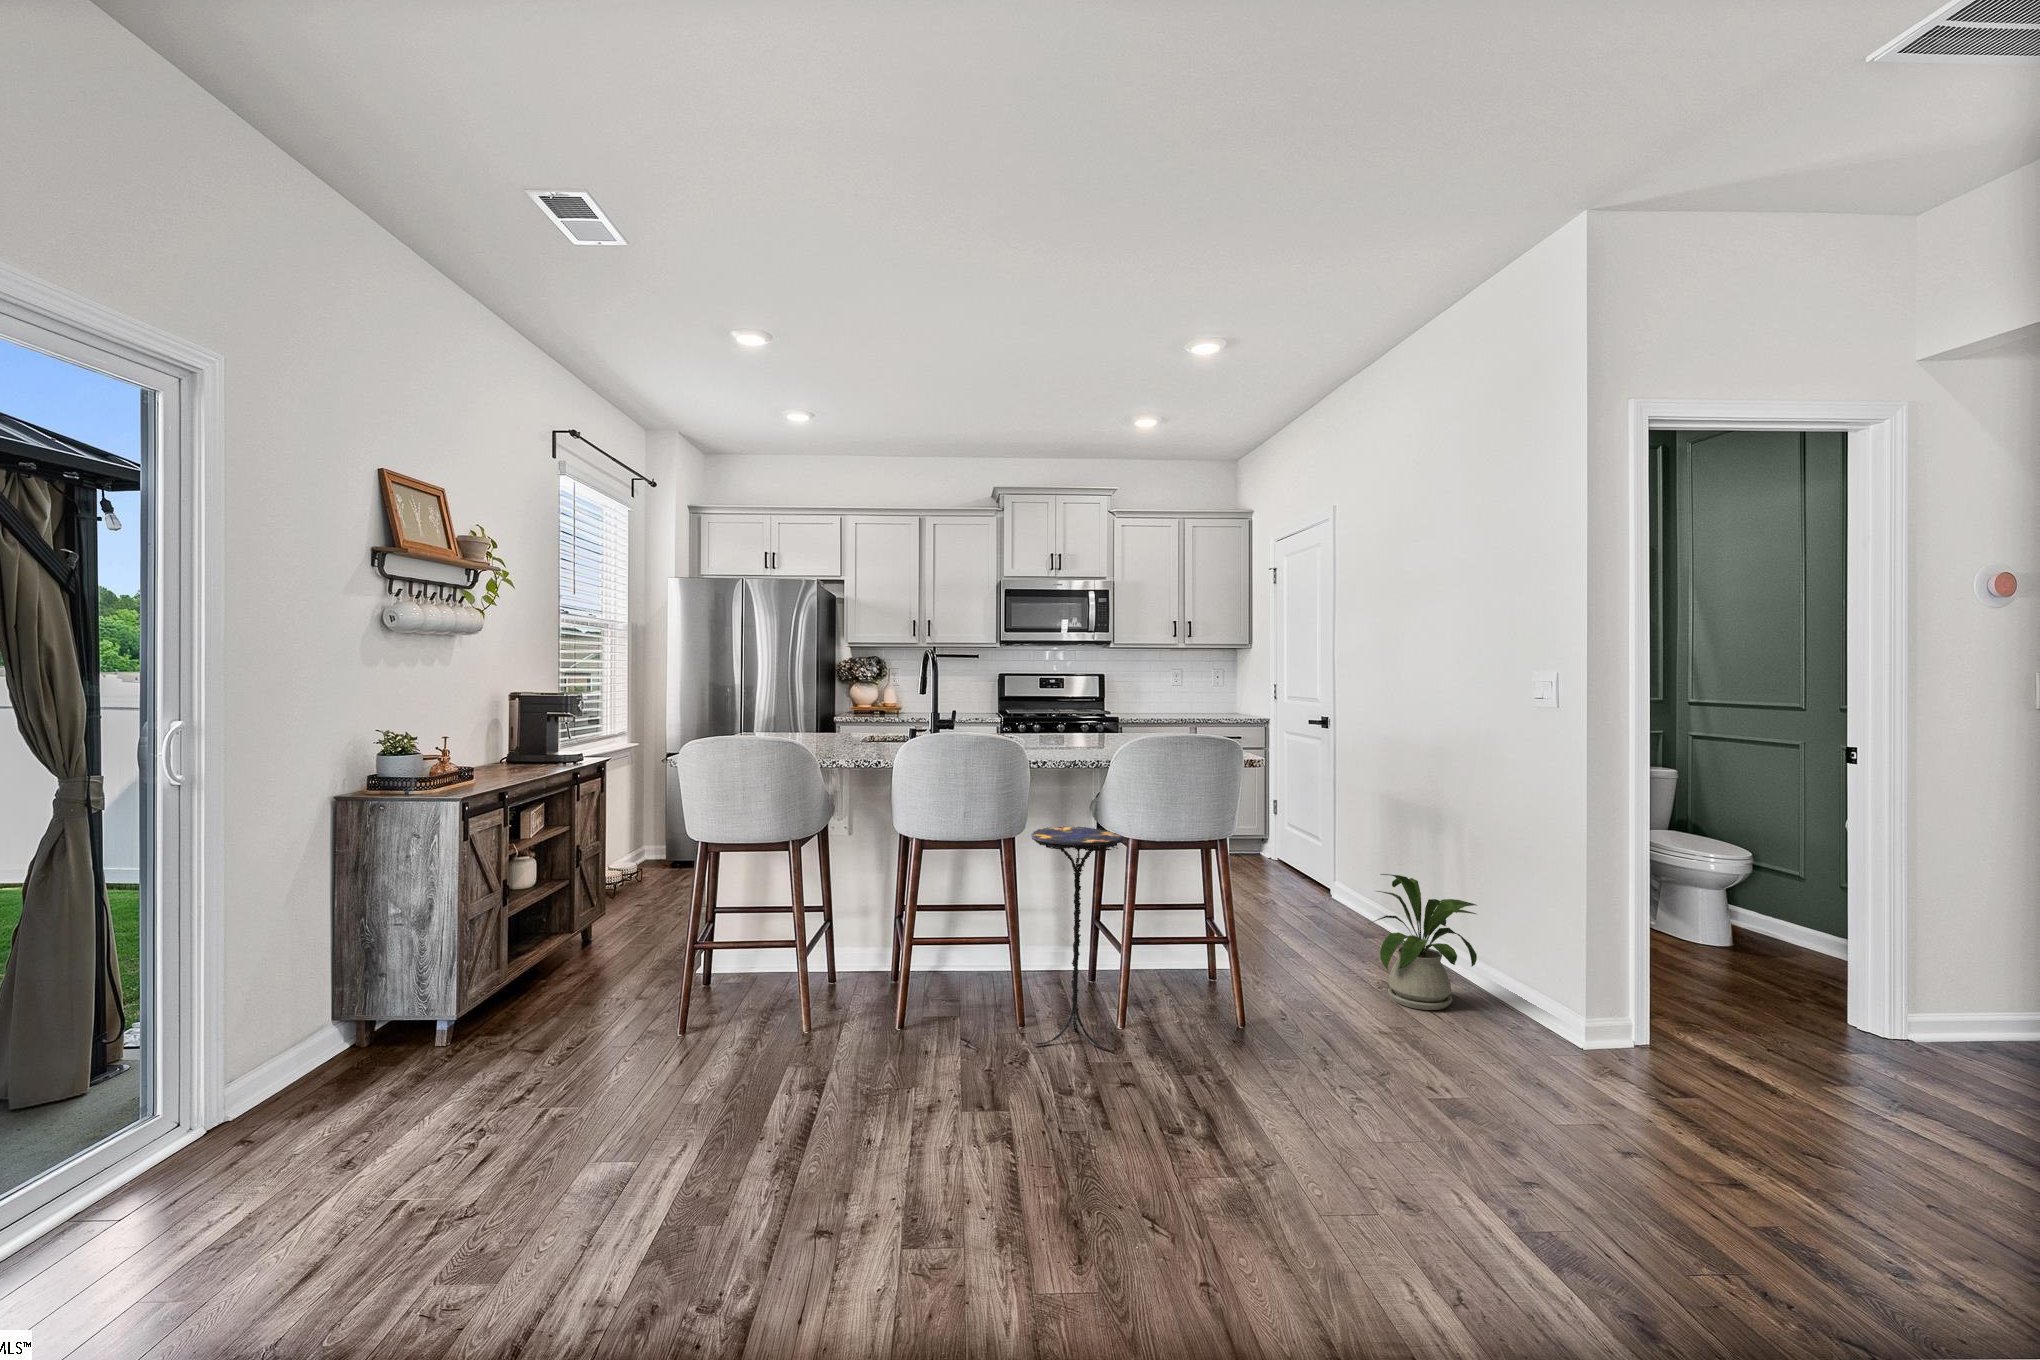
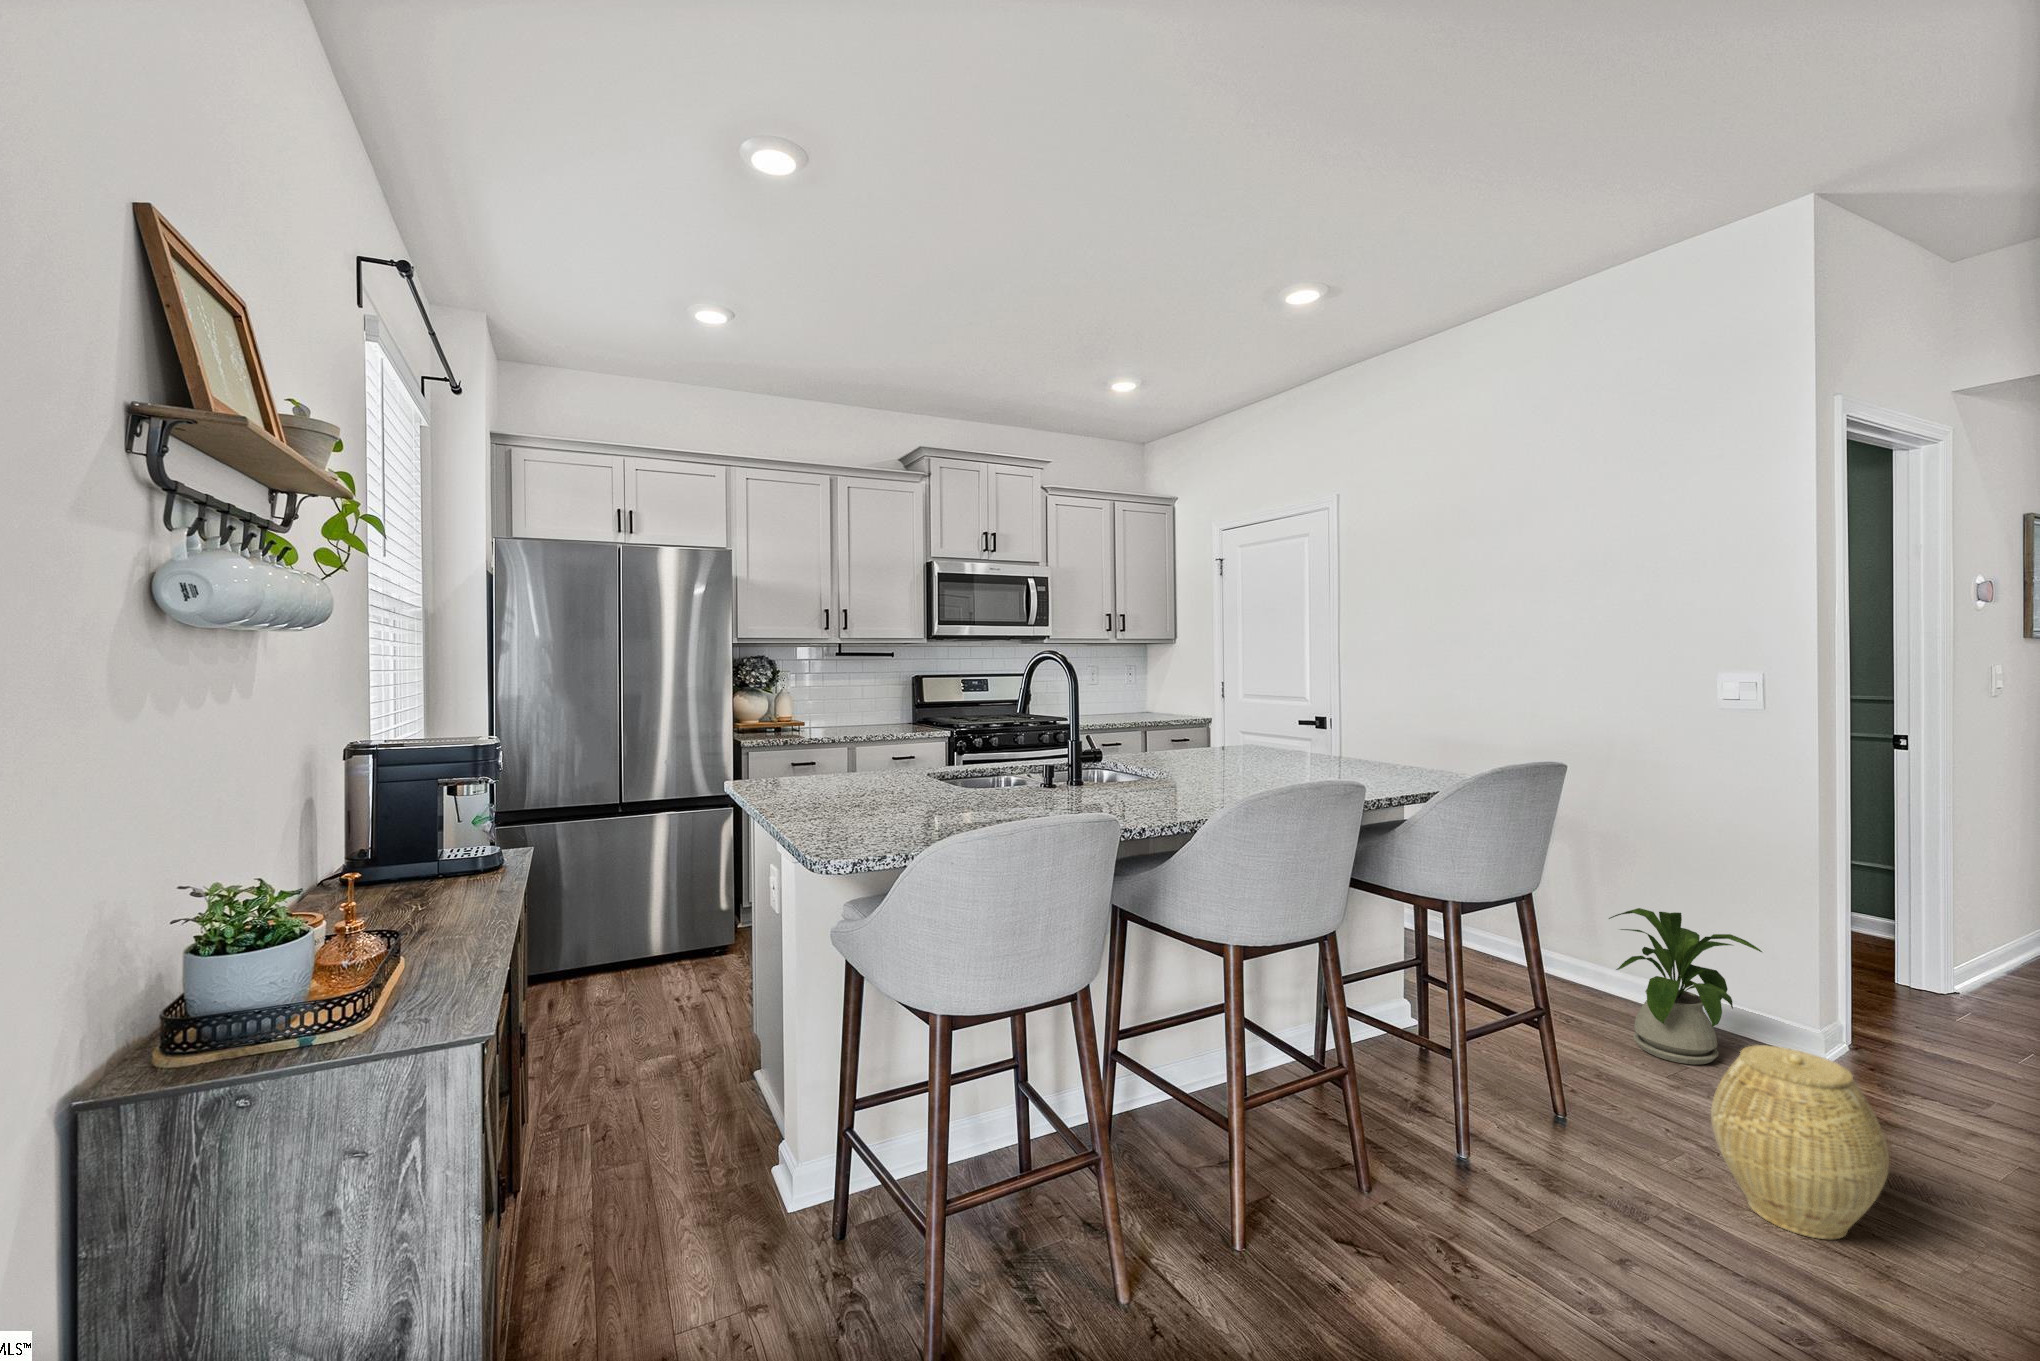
side table: present [1031,827,1124,1052] -> none [1416,904,1574,1249]
woven basket: none [1246,950,1349,1086] -> present [1711,1045,1889,1239]

